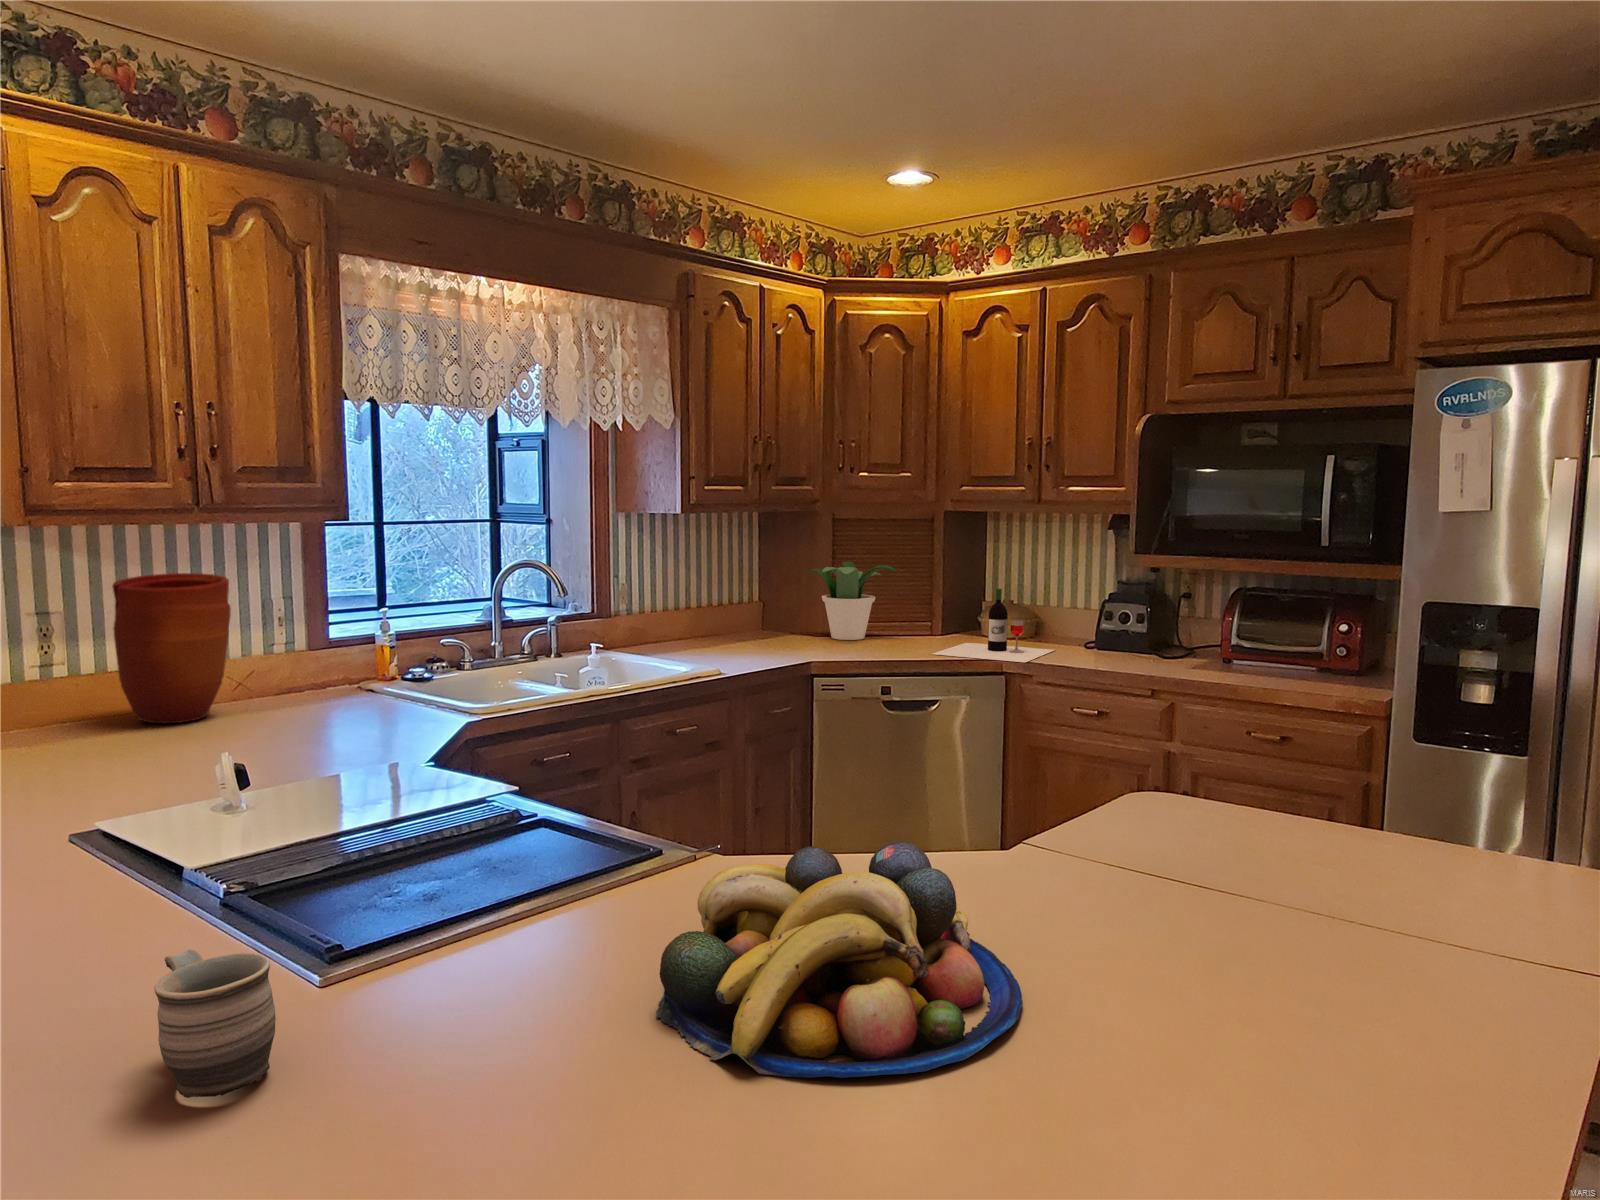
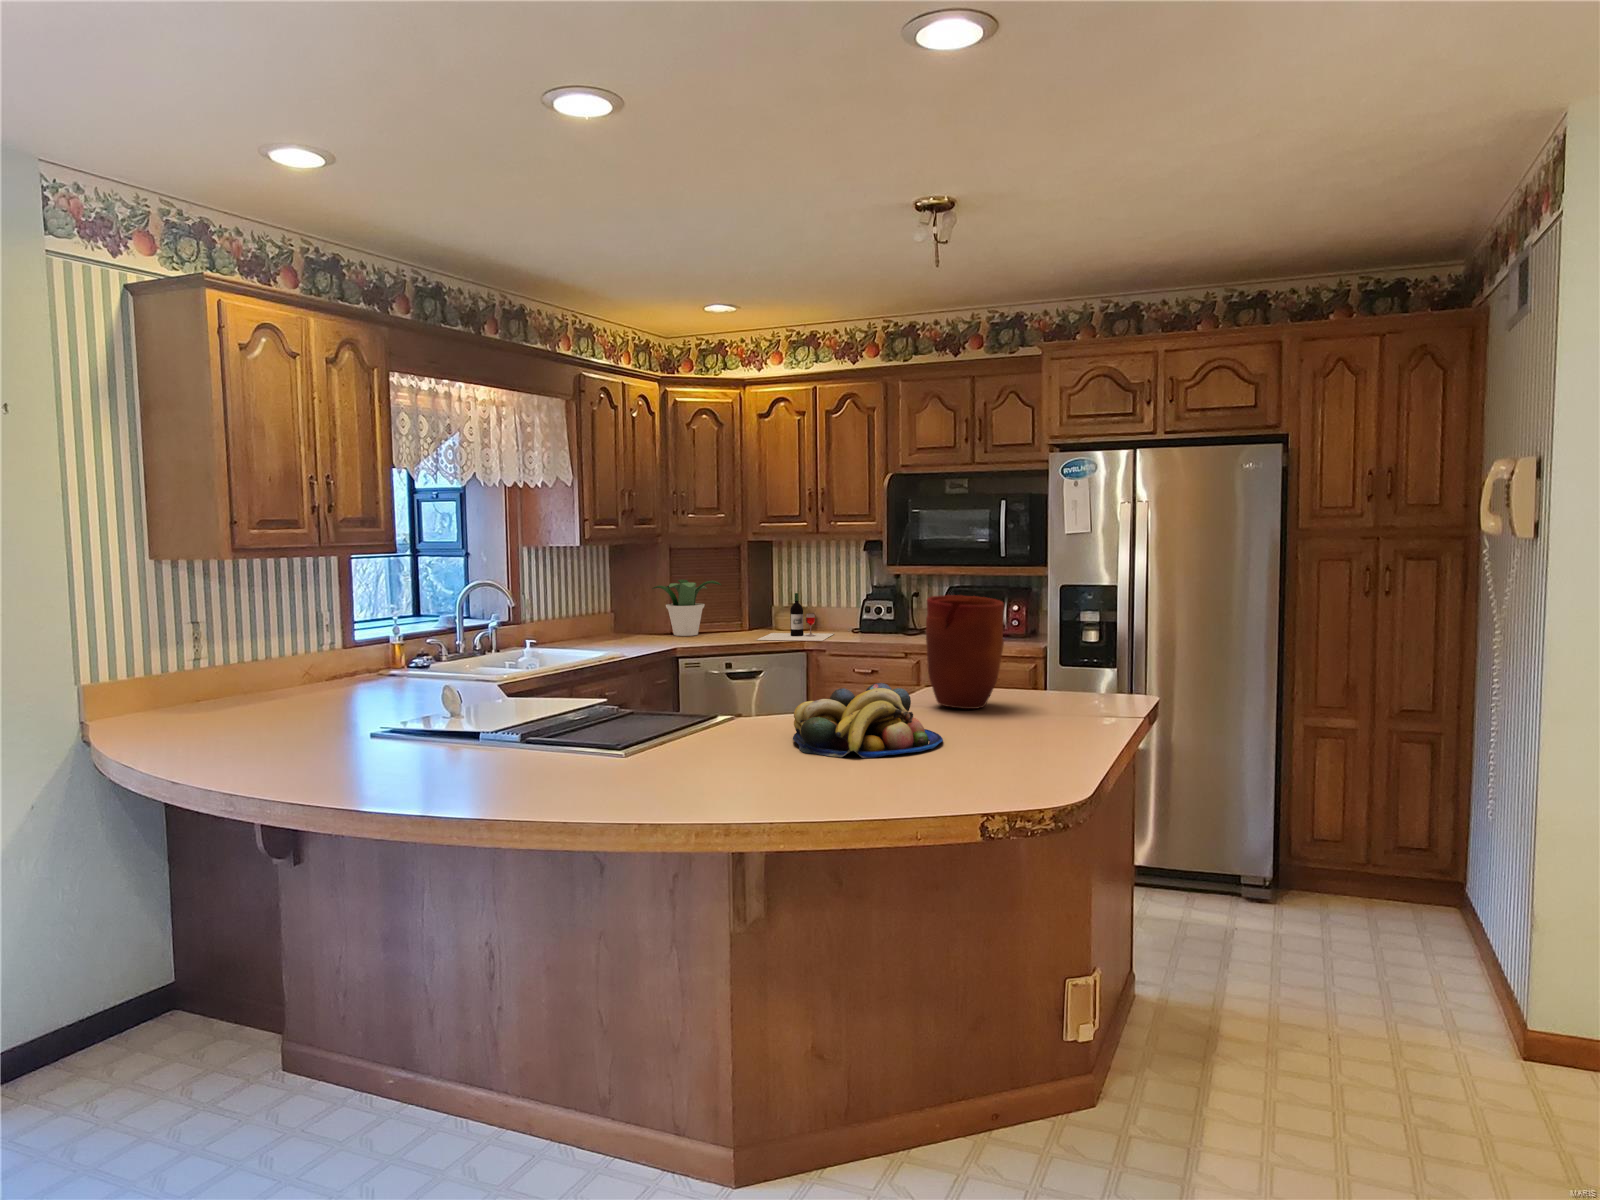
vase: present [113,573,231,723] -> present [926,595,1004,709]
mug: present [154,949,276,1098] -> none [624,728,680,779]

